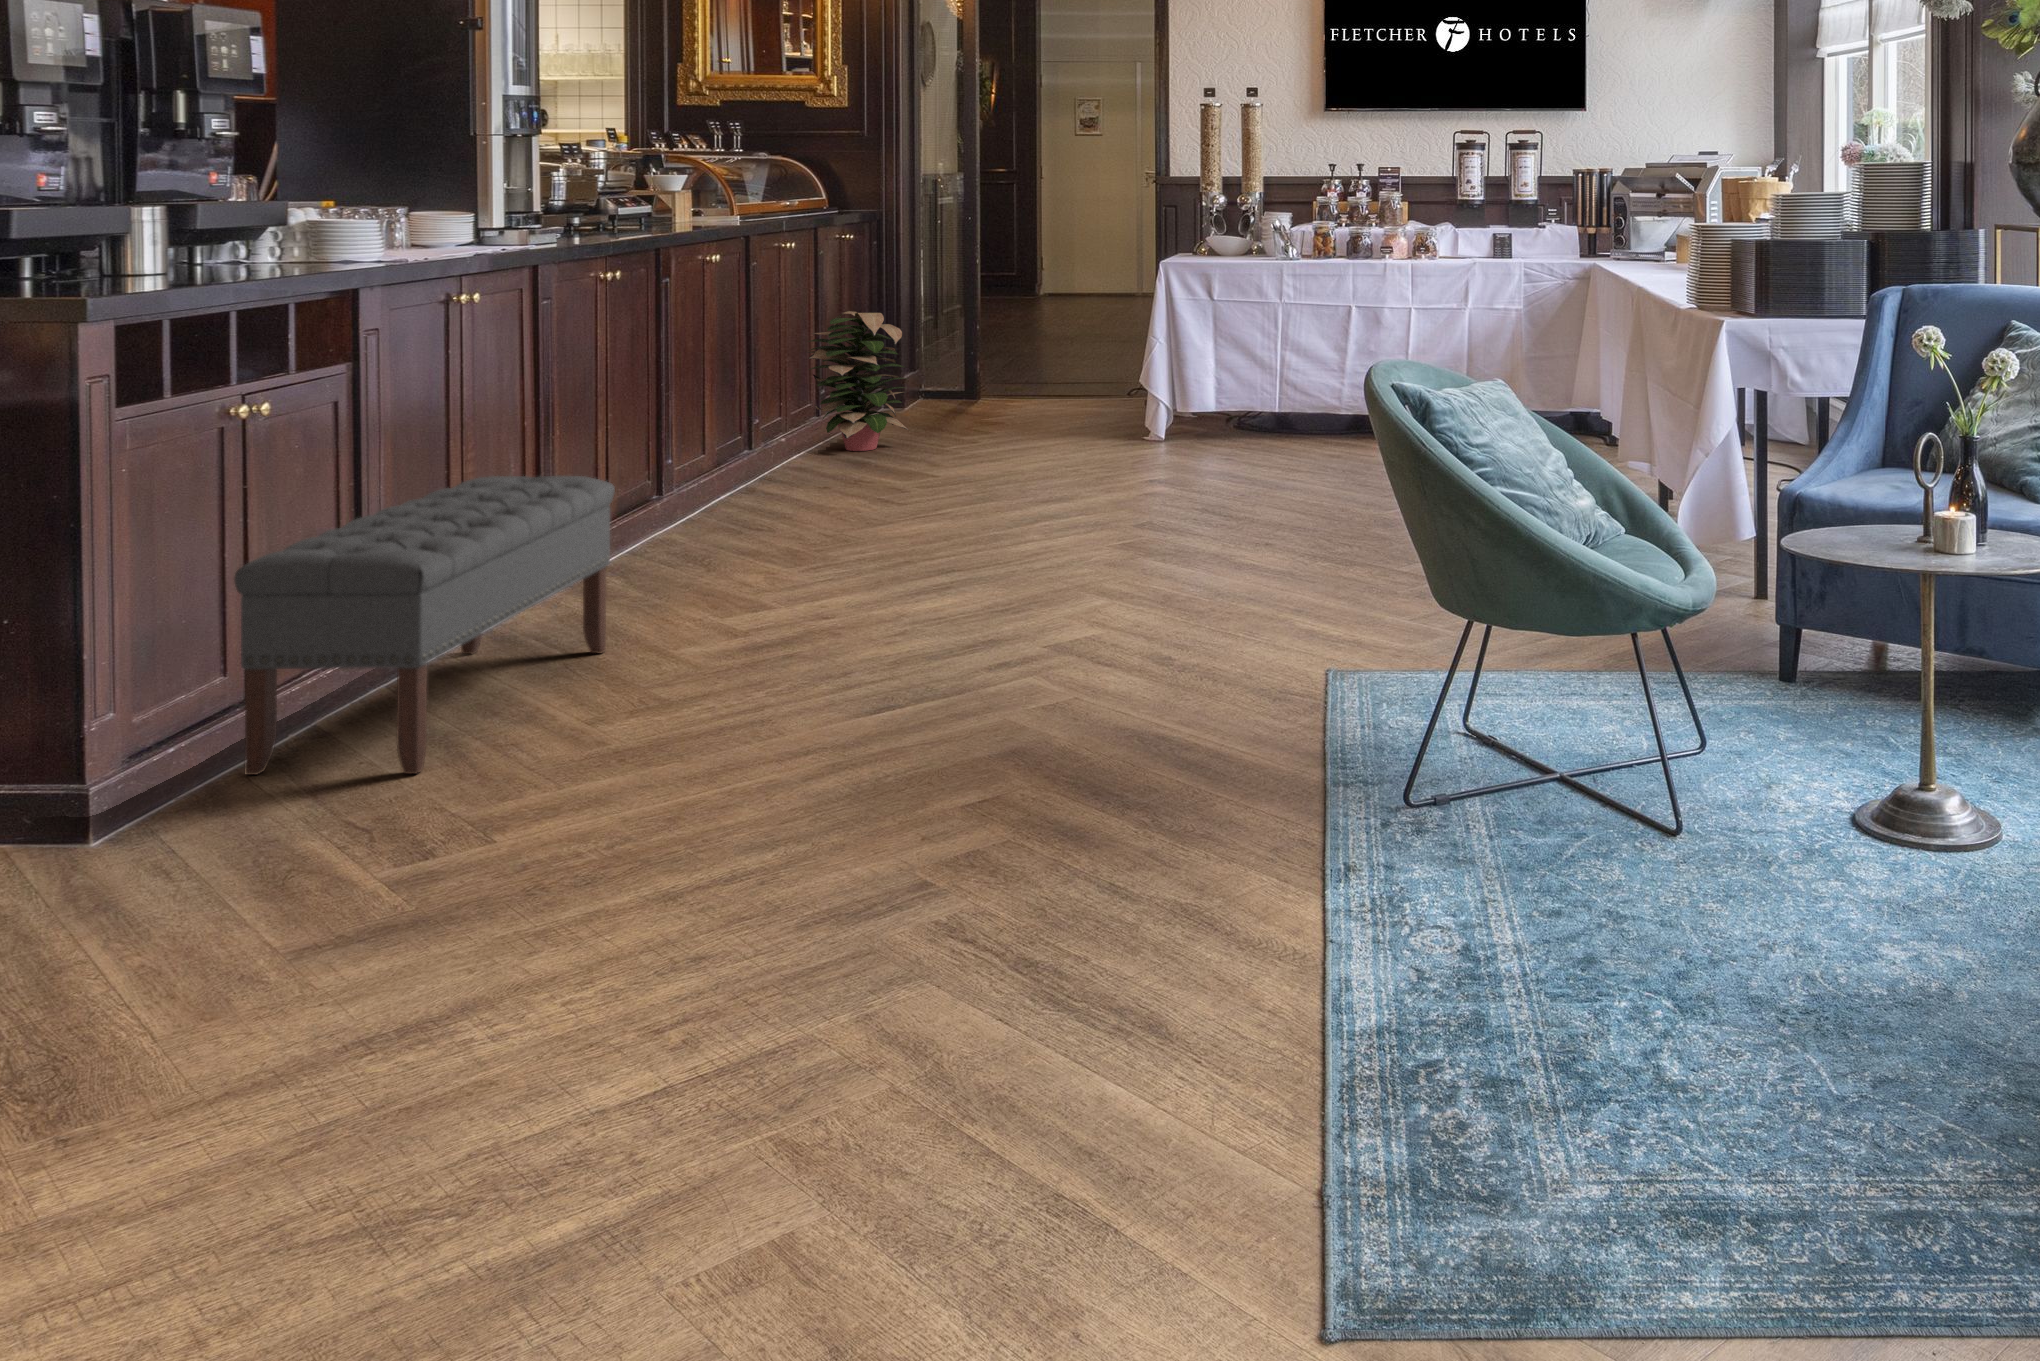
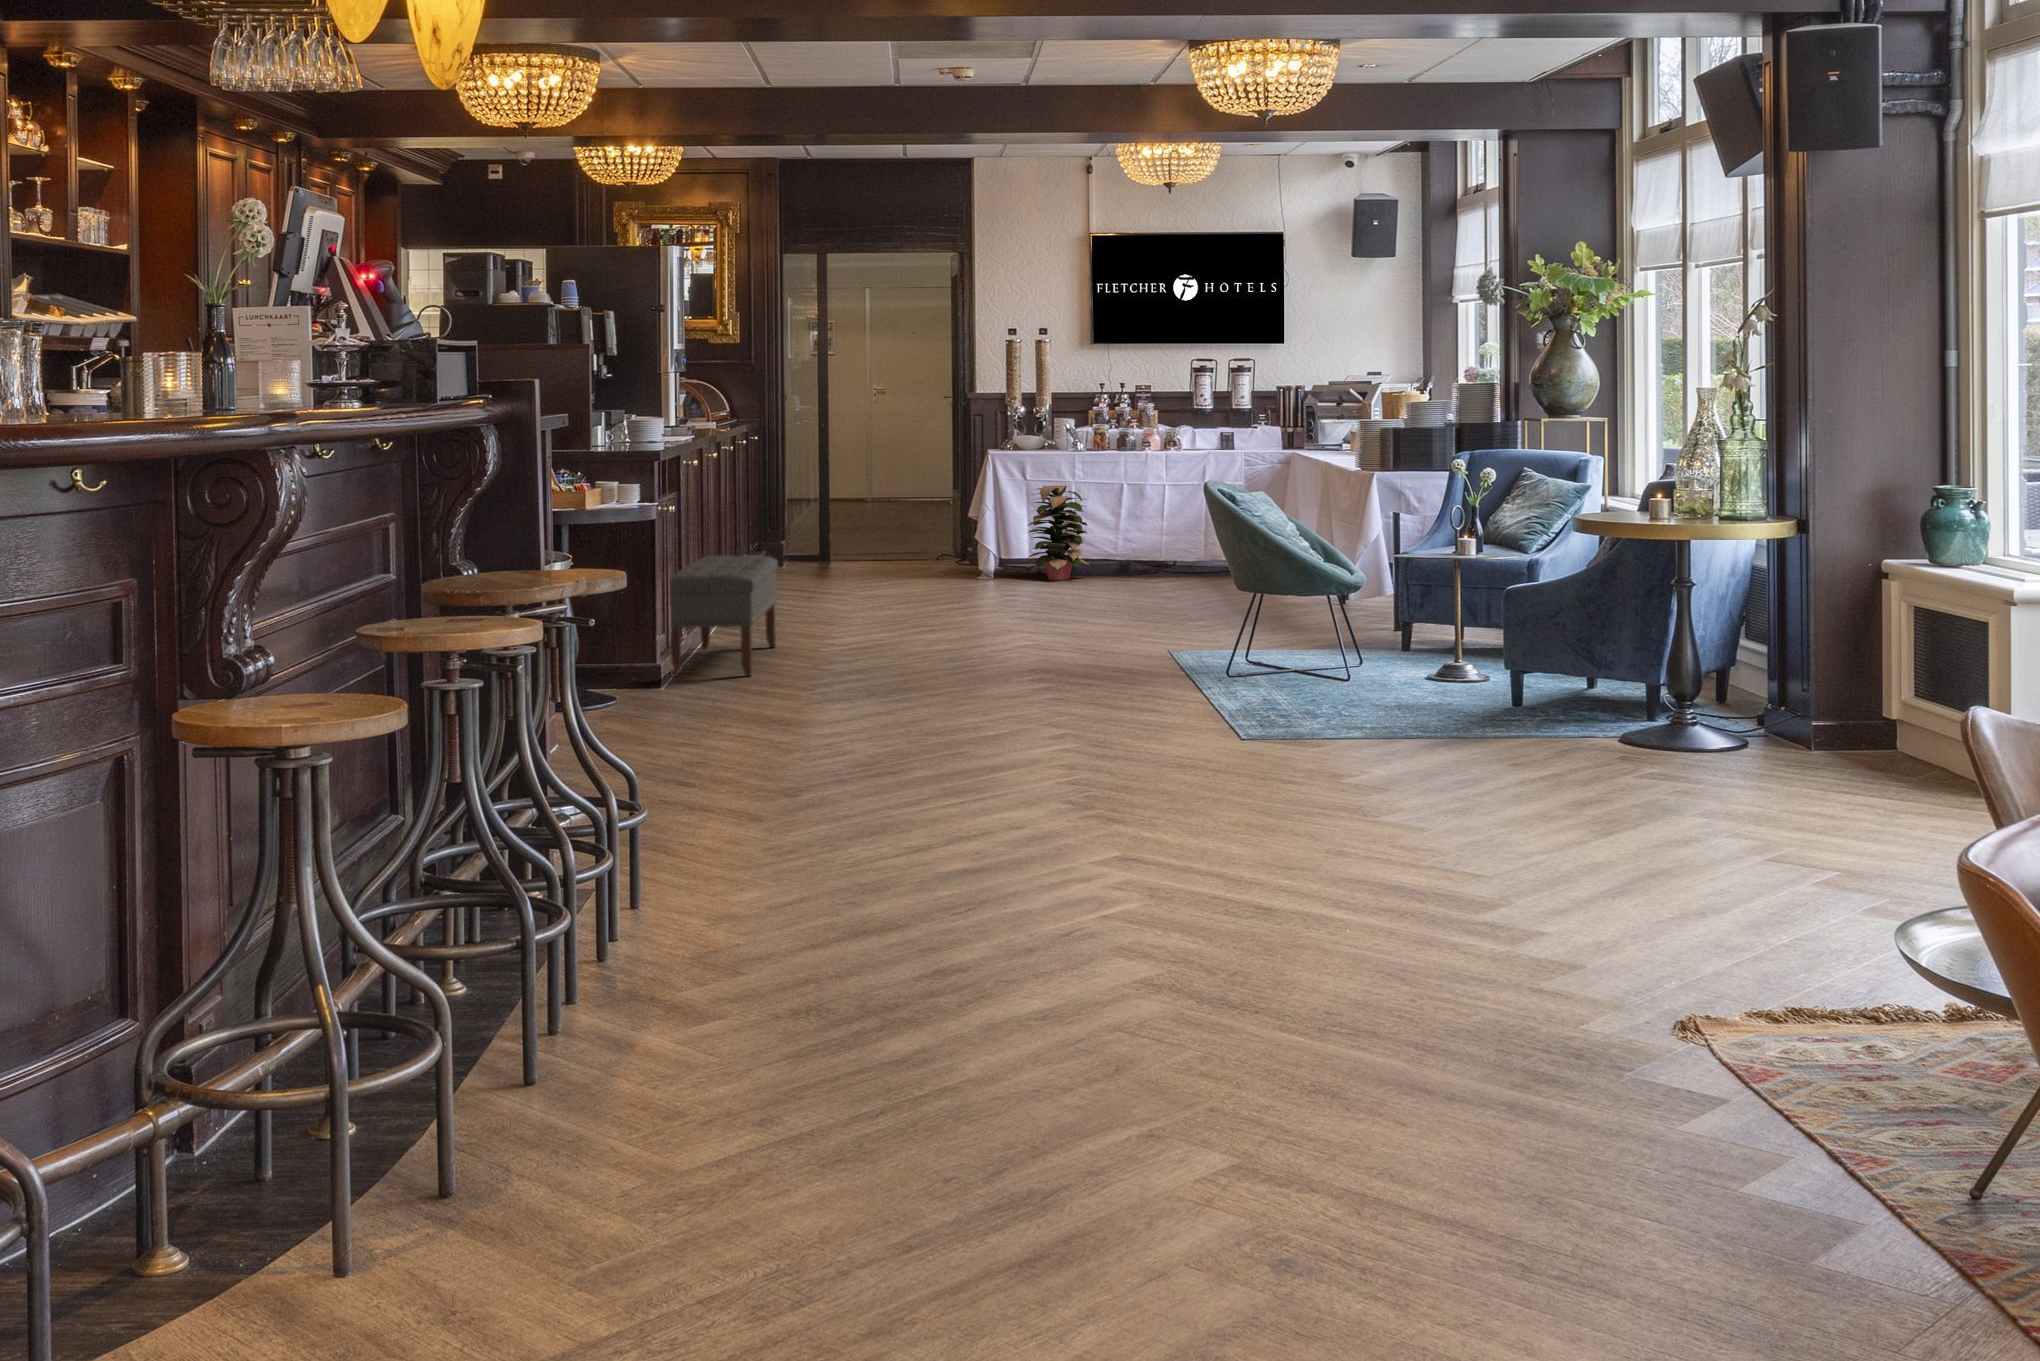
decorative plant: present [808,311,908,451] -> present [1026,486,1090,580]

